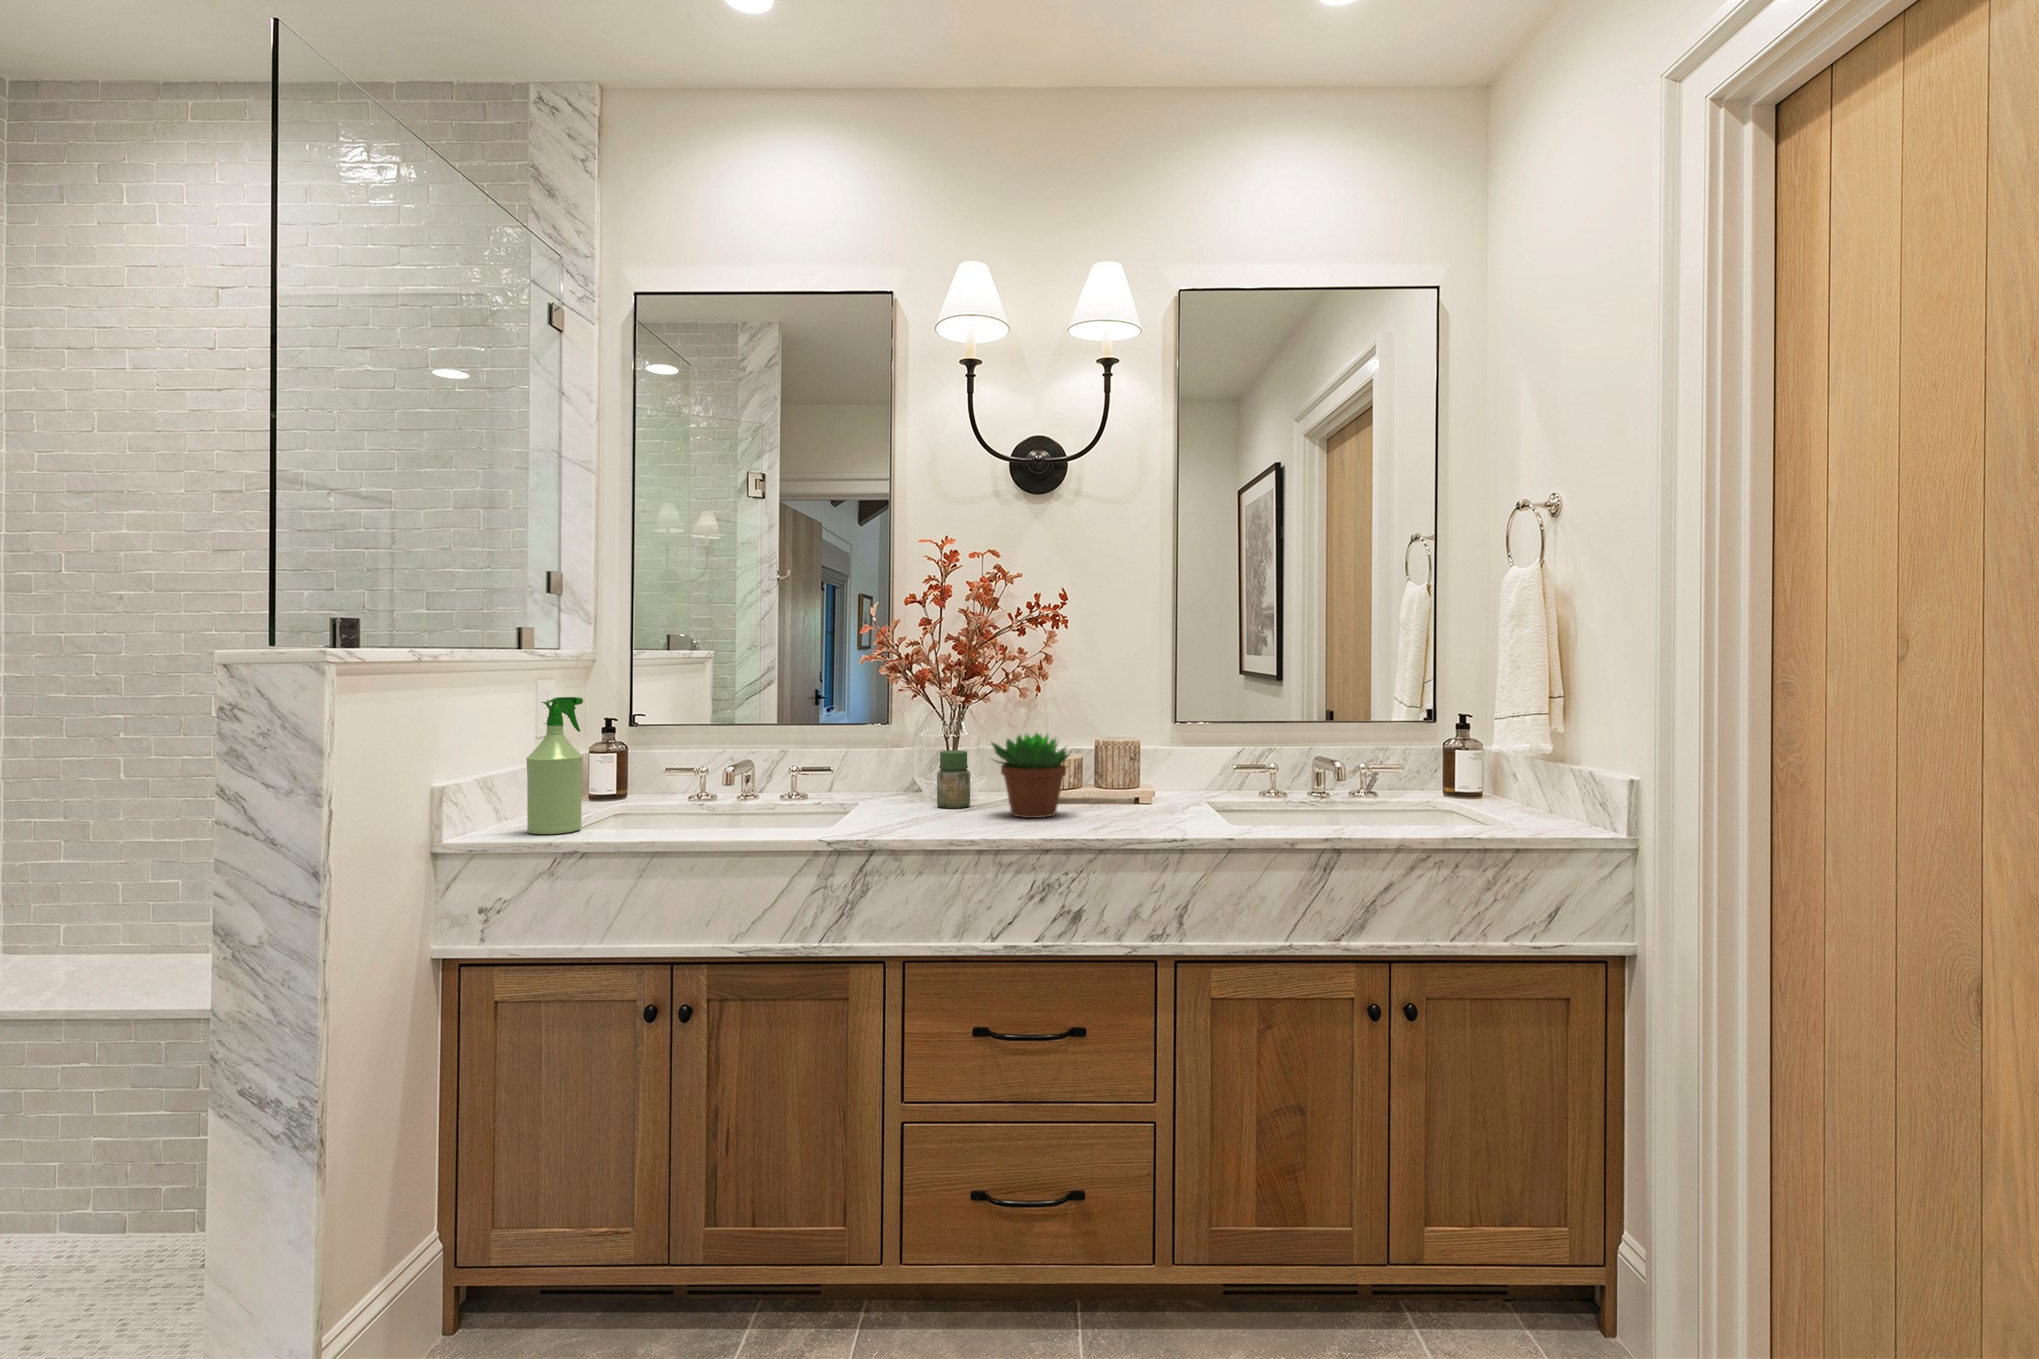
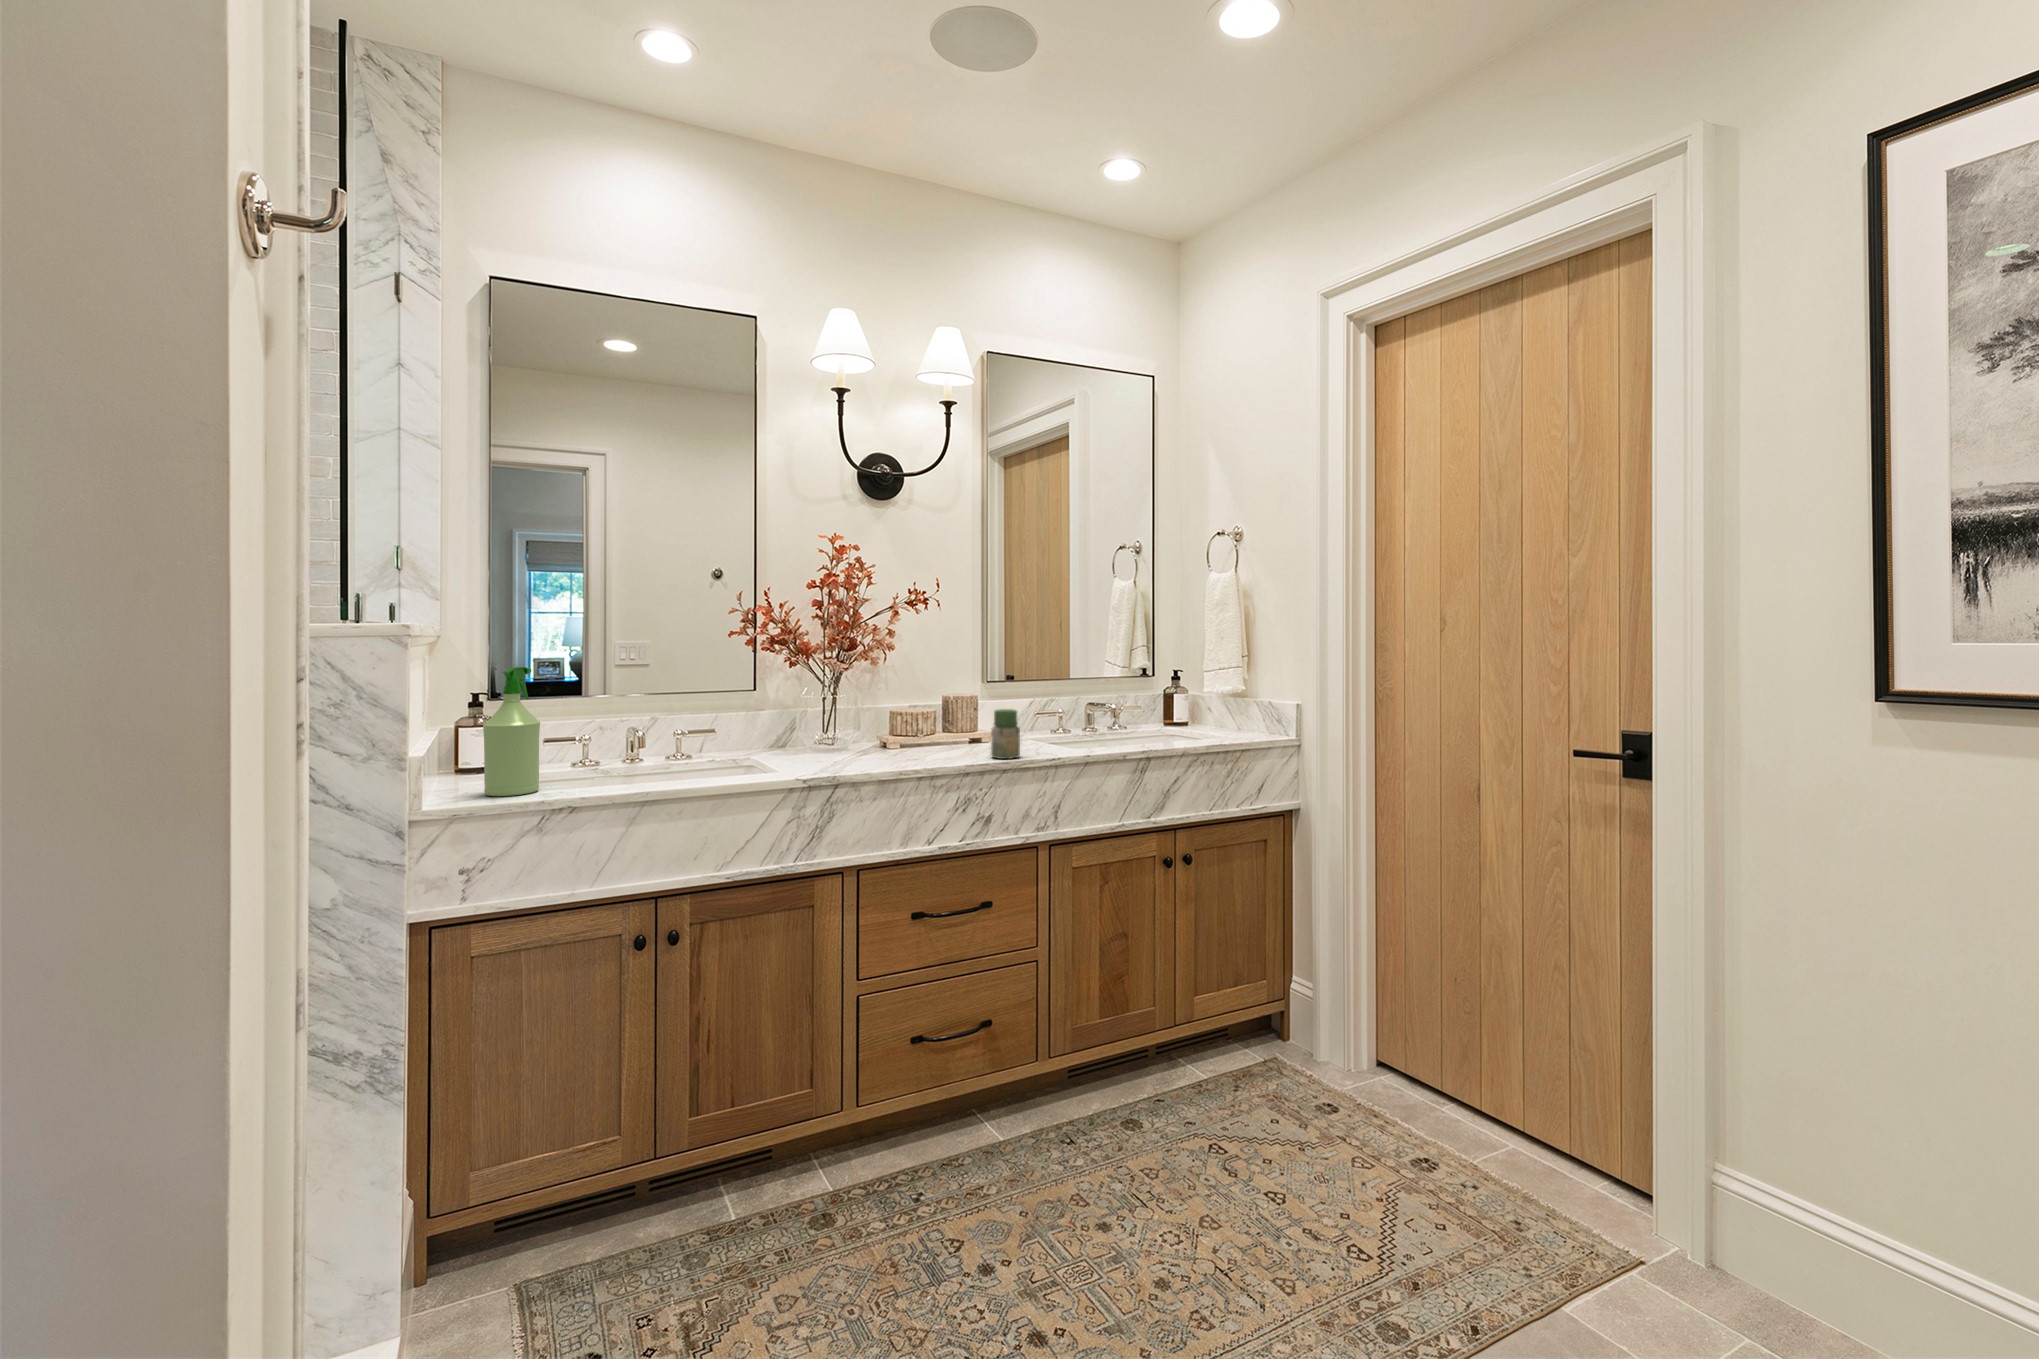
succulent plant: present [991,732,1069,818] -> none [882,687,948,754]
jar: present [937,750,970,808] -> present [991,709,1020,759]

